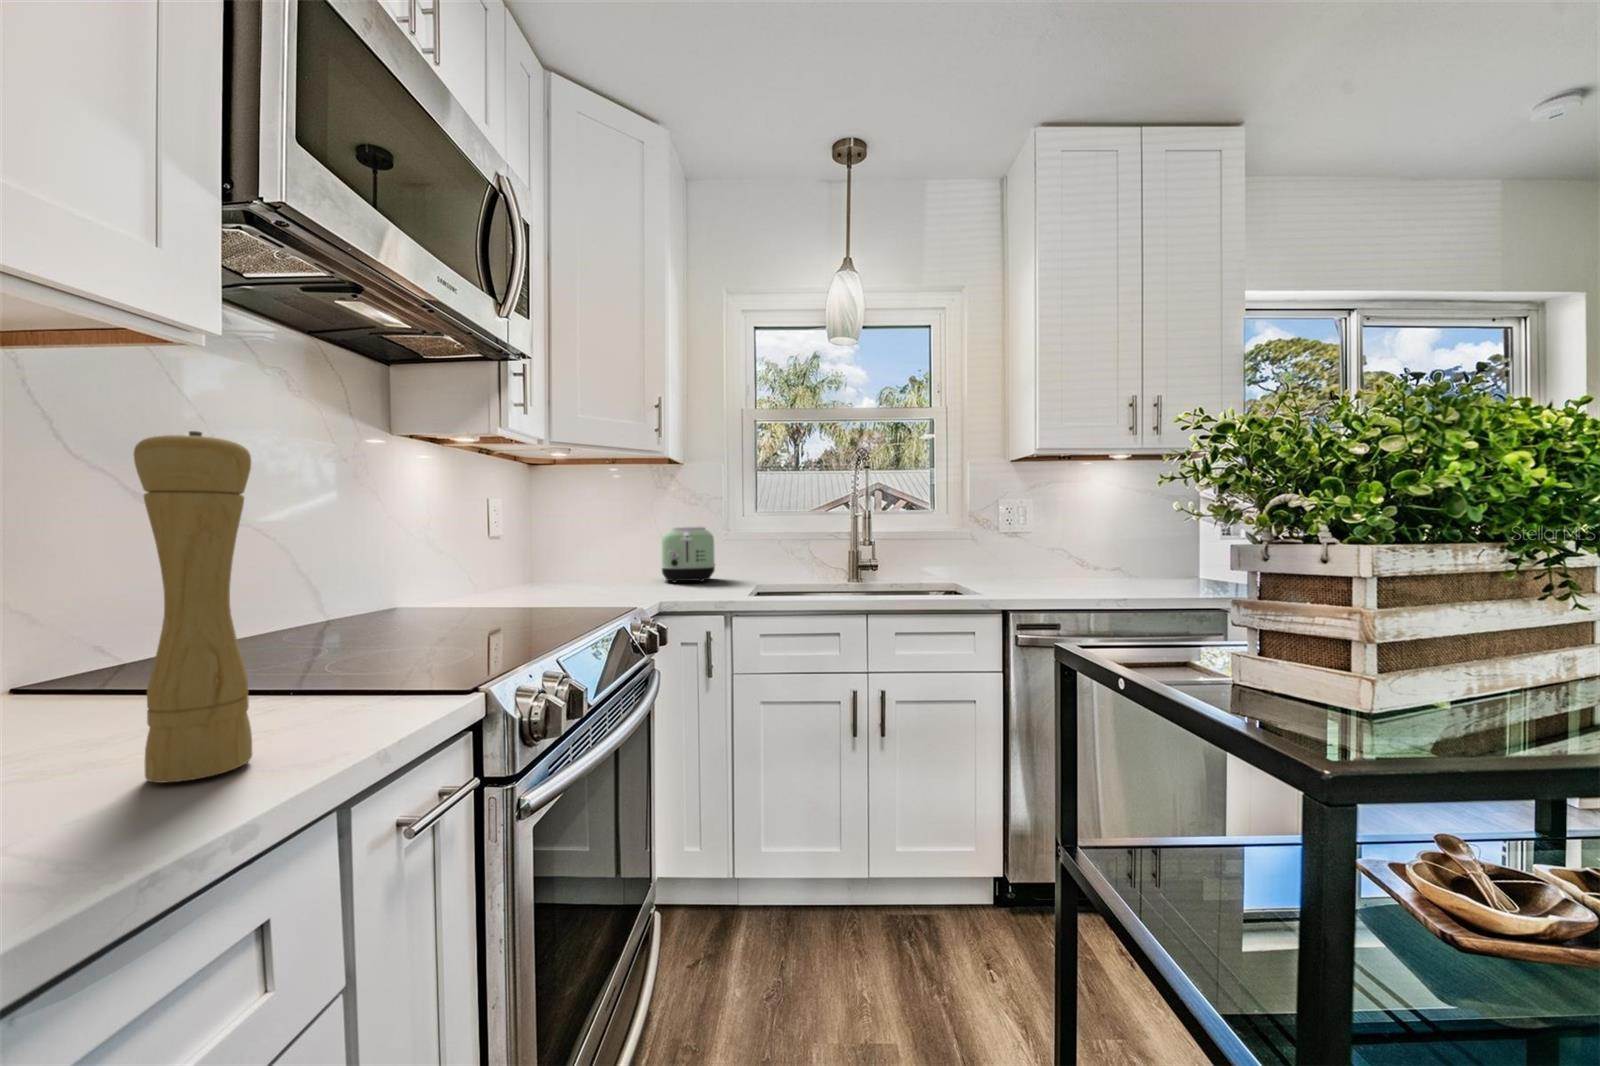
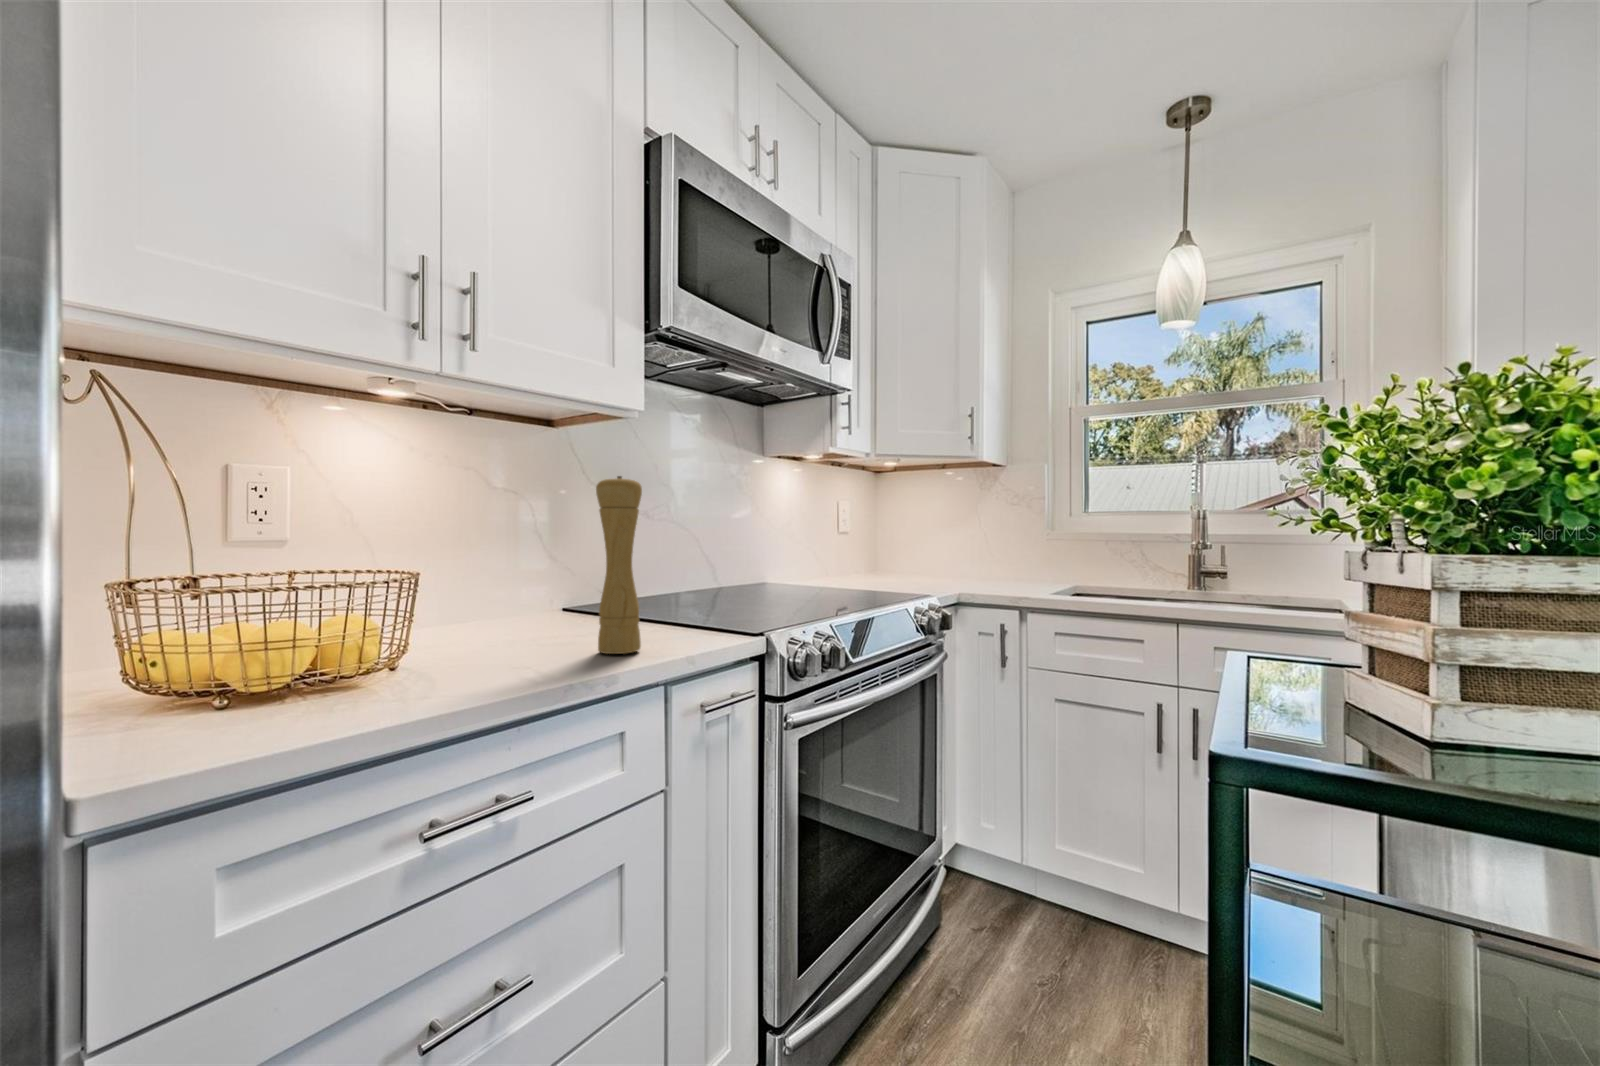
toaster: present [661,526,715,583] -> none [981,528,1037,582]

